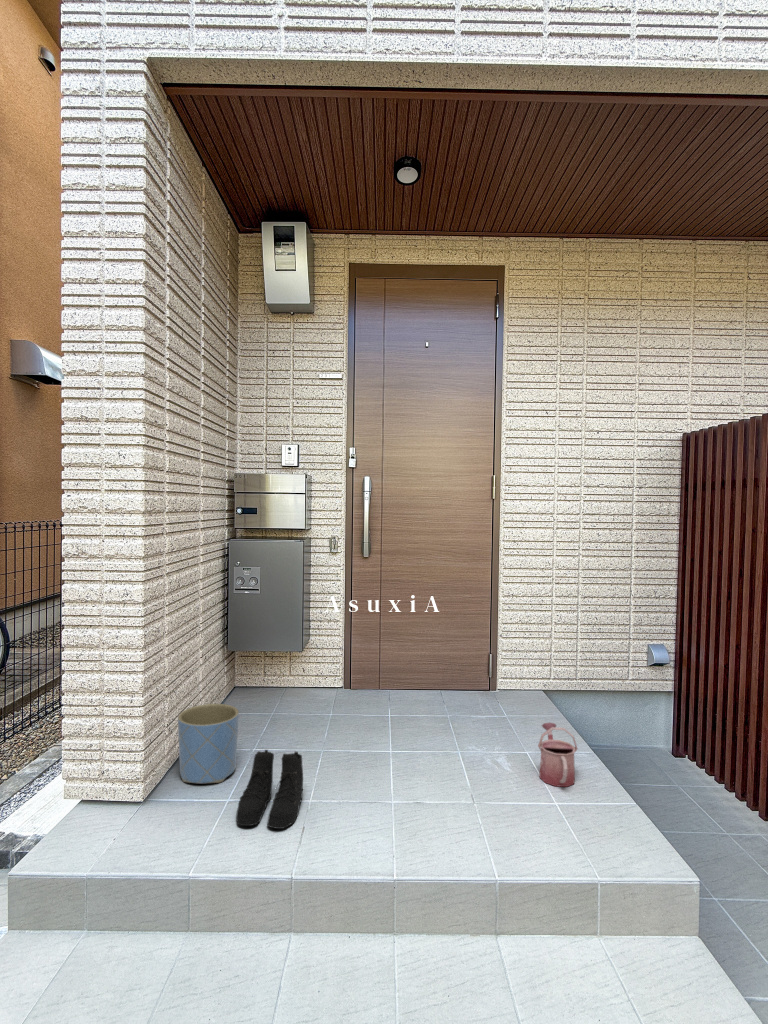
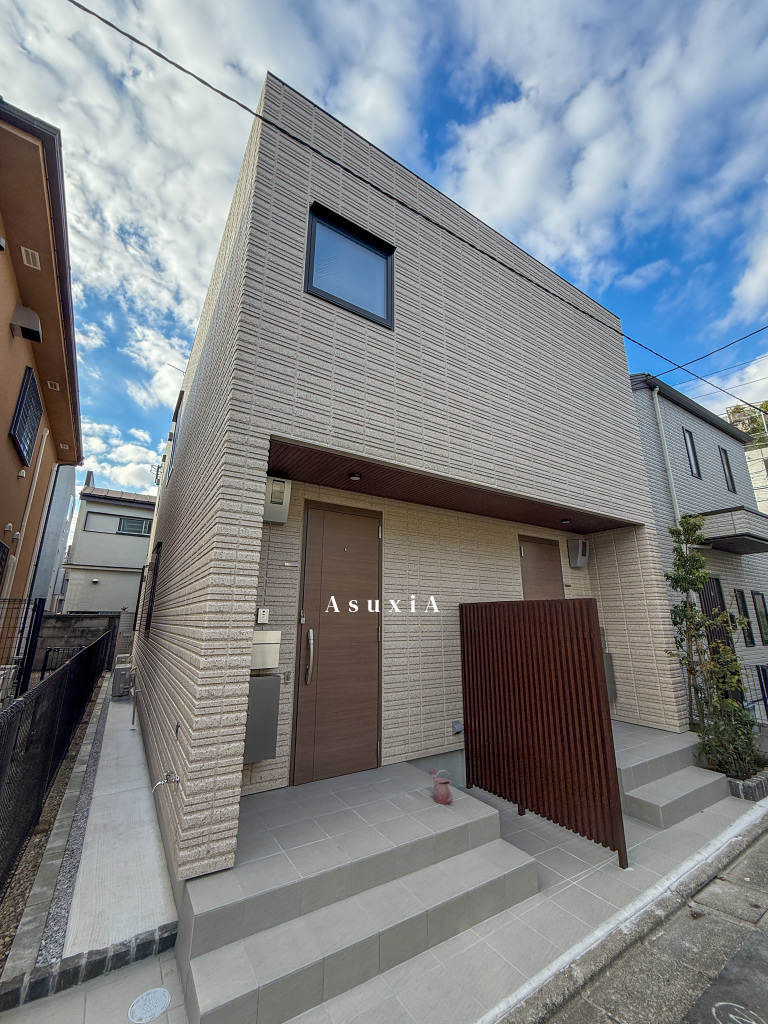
planter: present [178,704,239,783] -> none [239,791,279,850]
boots: present [236,750,303,829] -> none [300,810,337,862]

